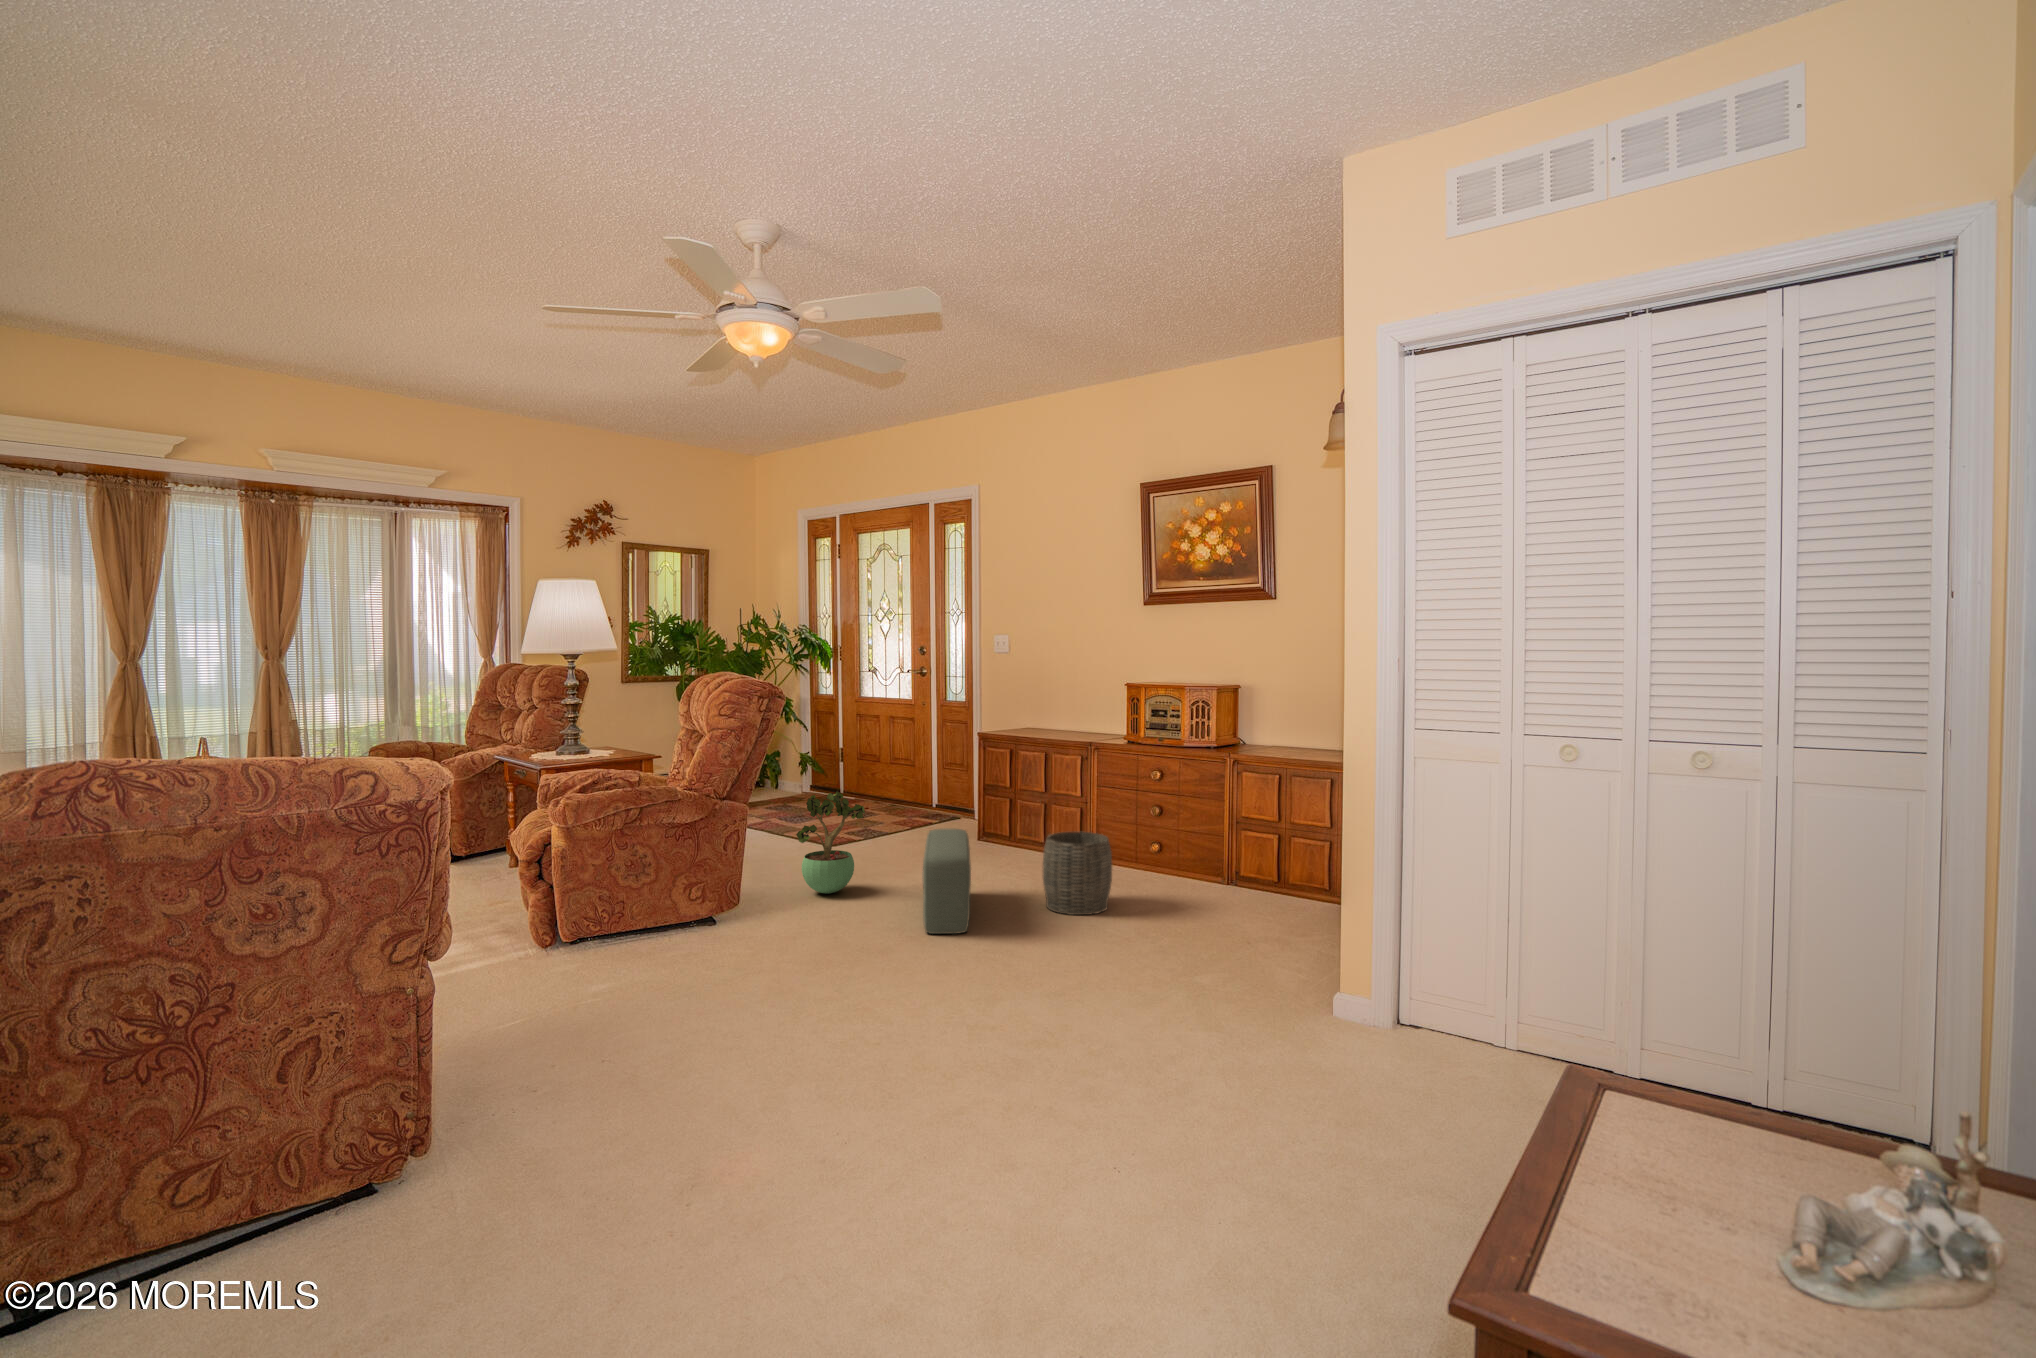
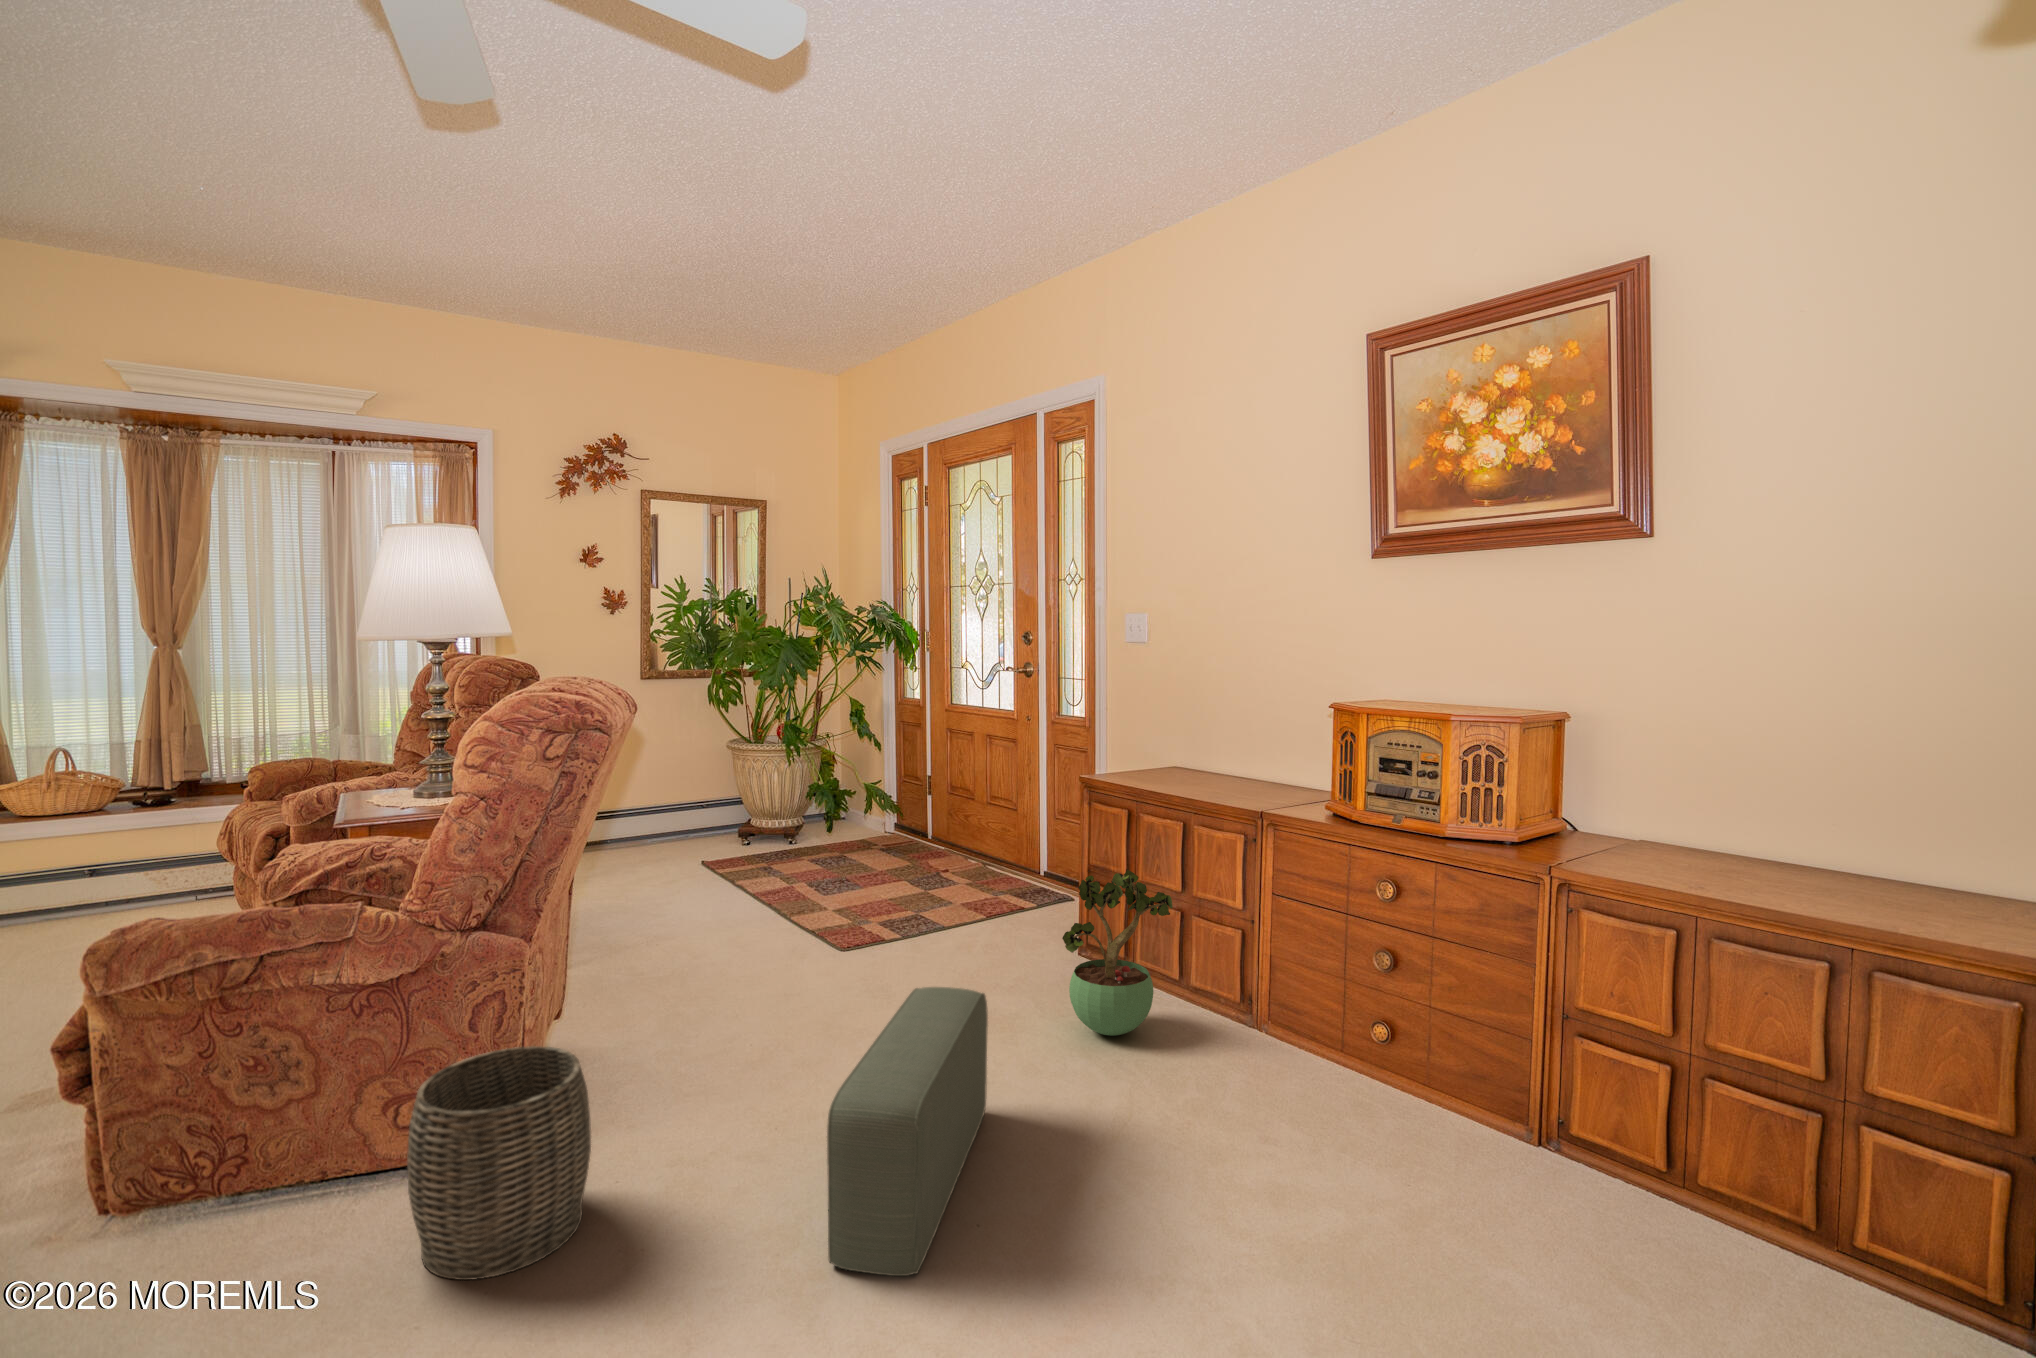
potted plant: present [796,791,865,893] -> present [1062,869,1173,1036]
woven basket: present [1043,832,1112,915] -> present [407,1046,591,1280]

